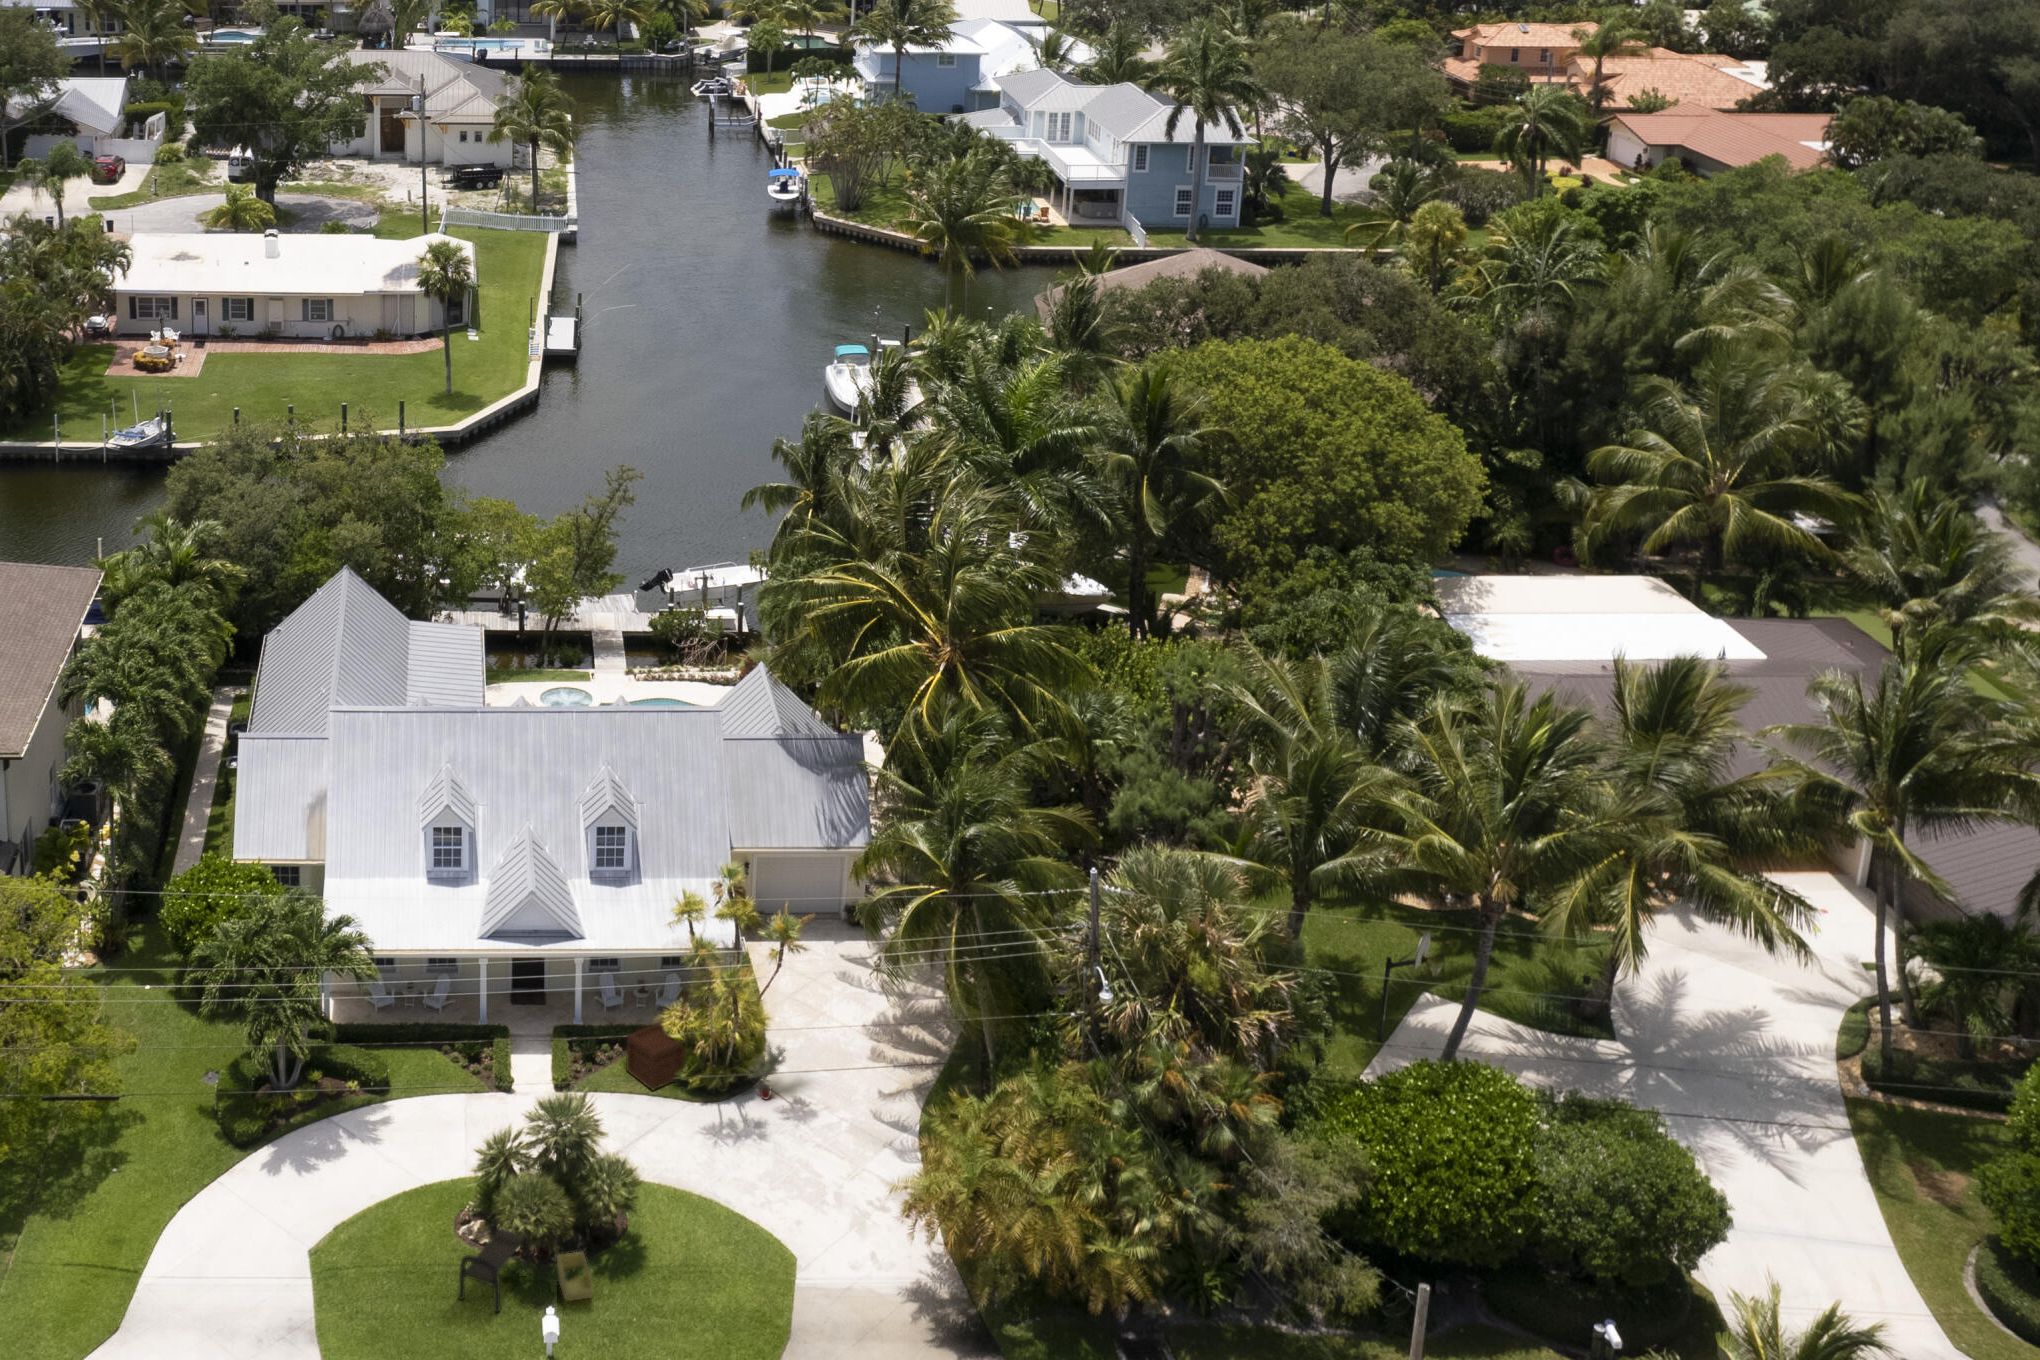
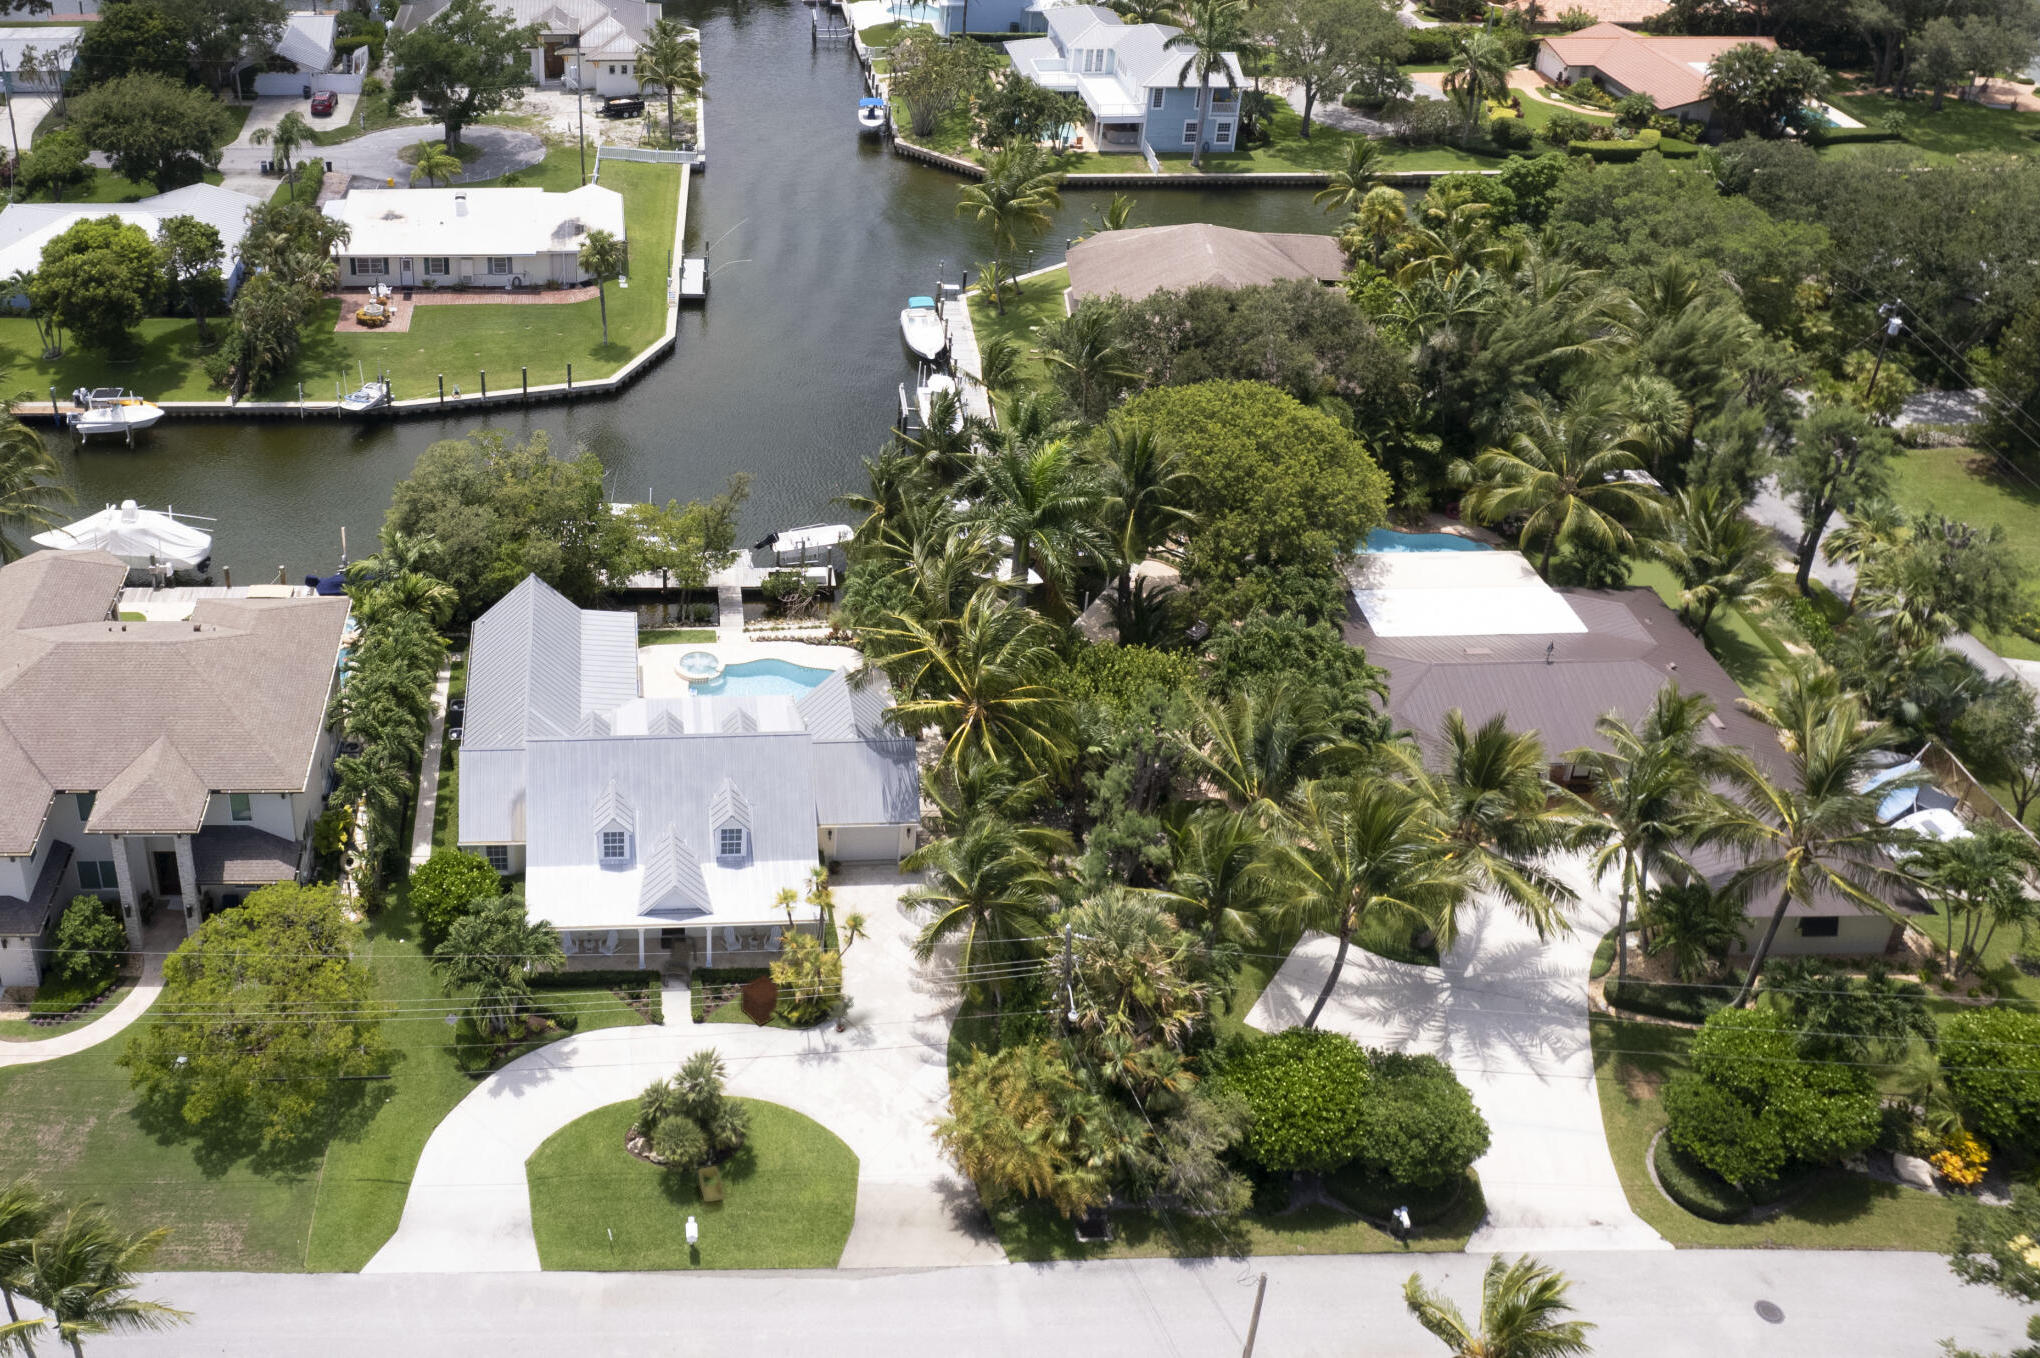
bench: present [459,1217,531,1312] -> present [665,934,697,988]

